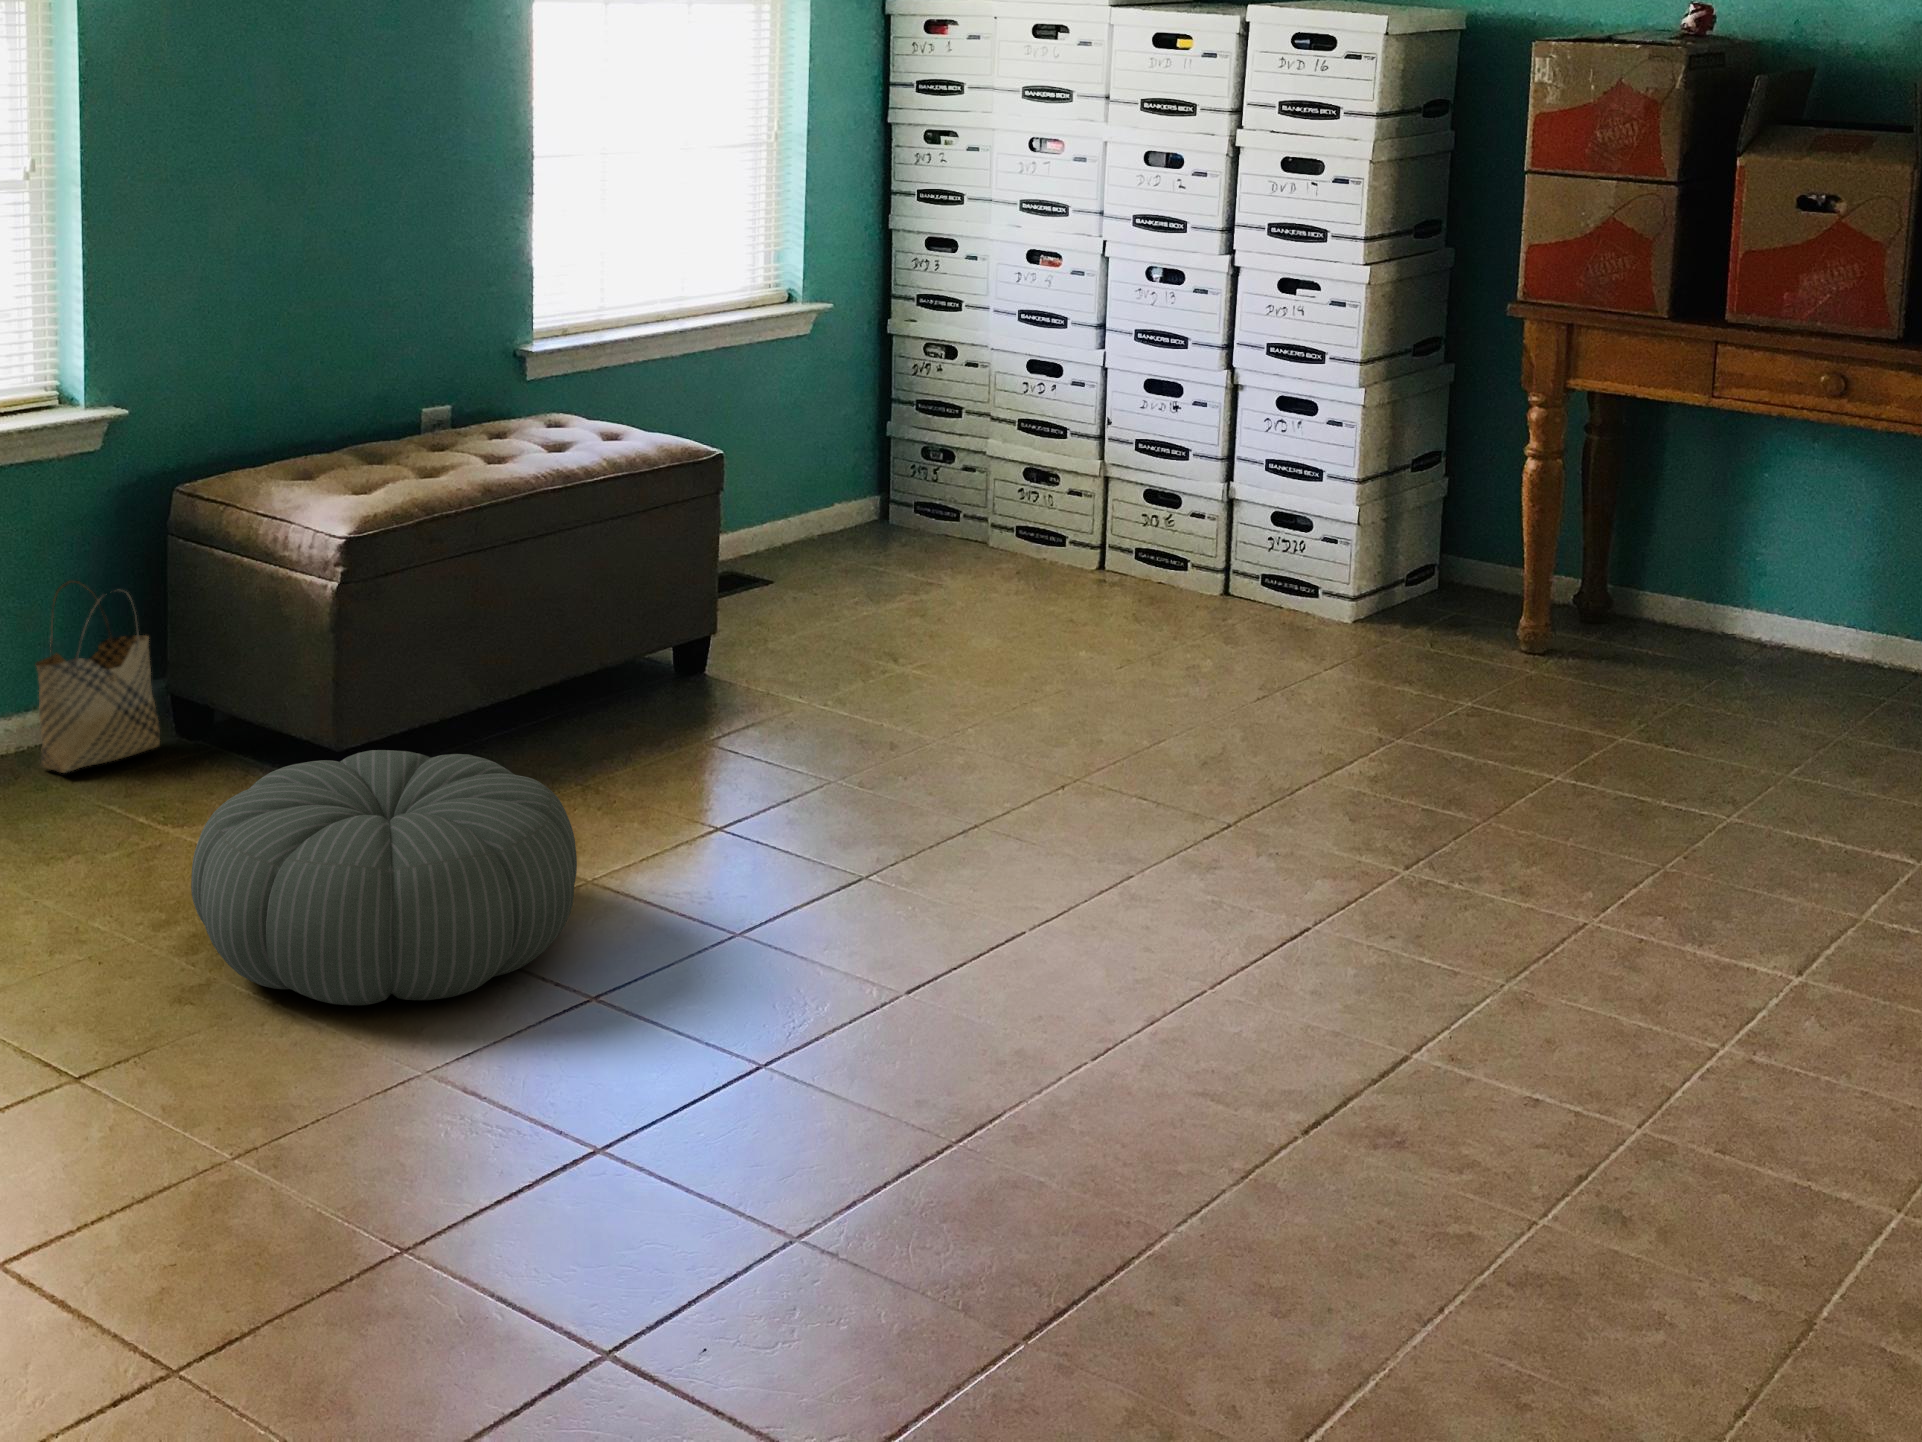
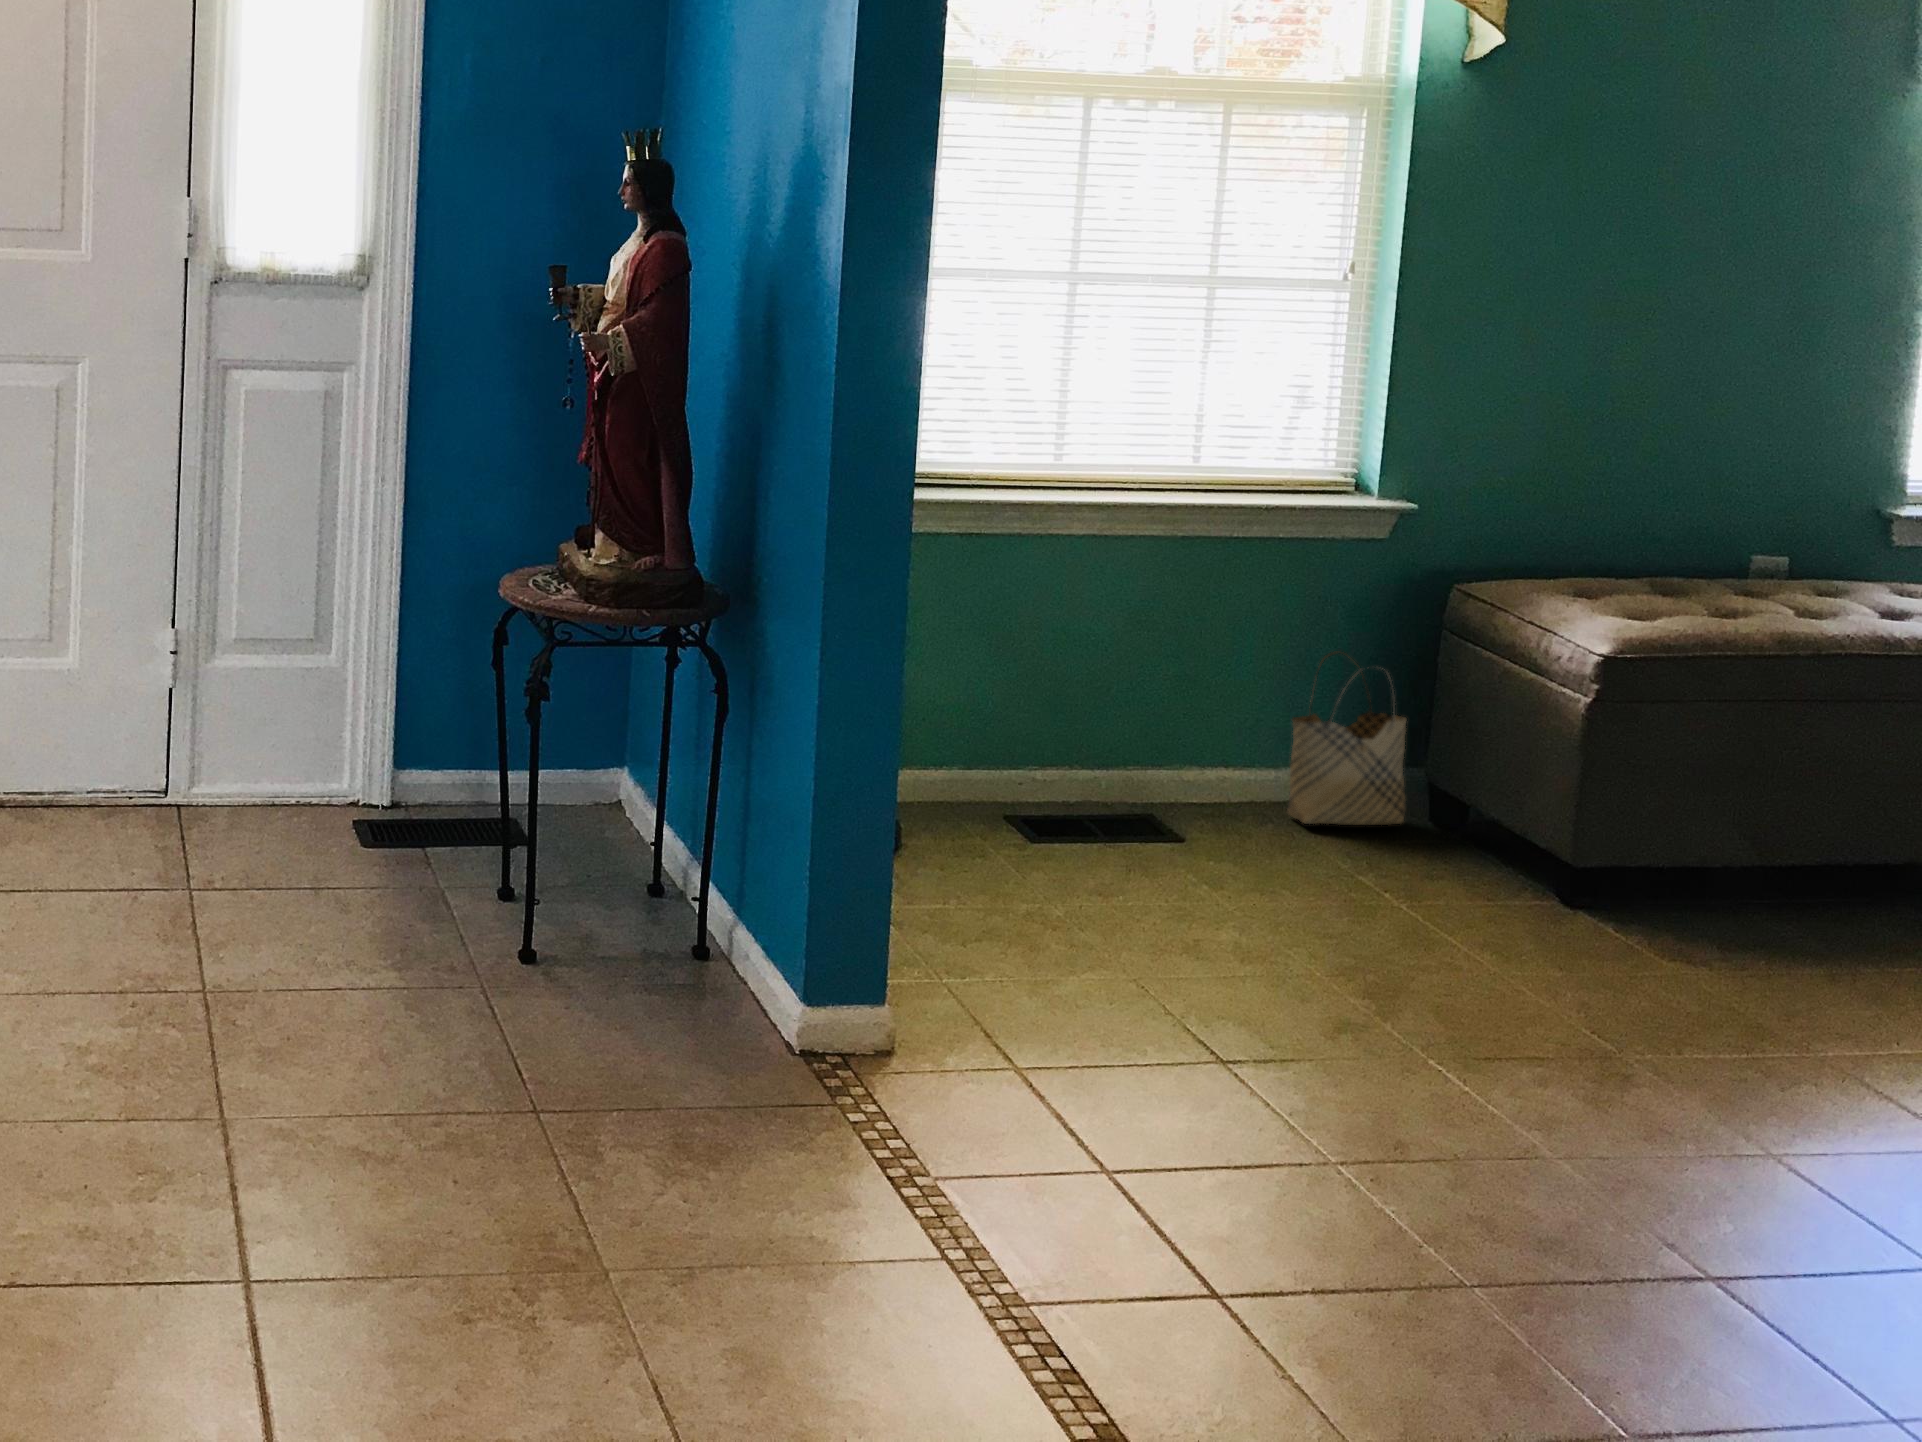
pouf: present [191,750,577,1005] -> none [1368,856,1777,1110]

